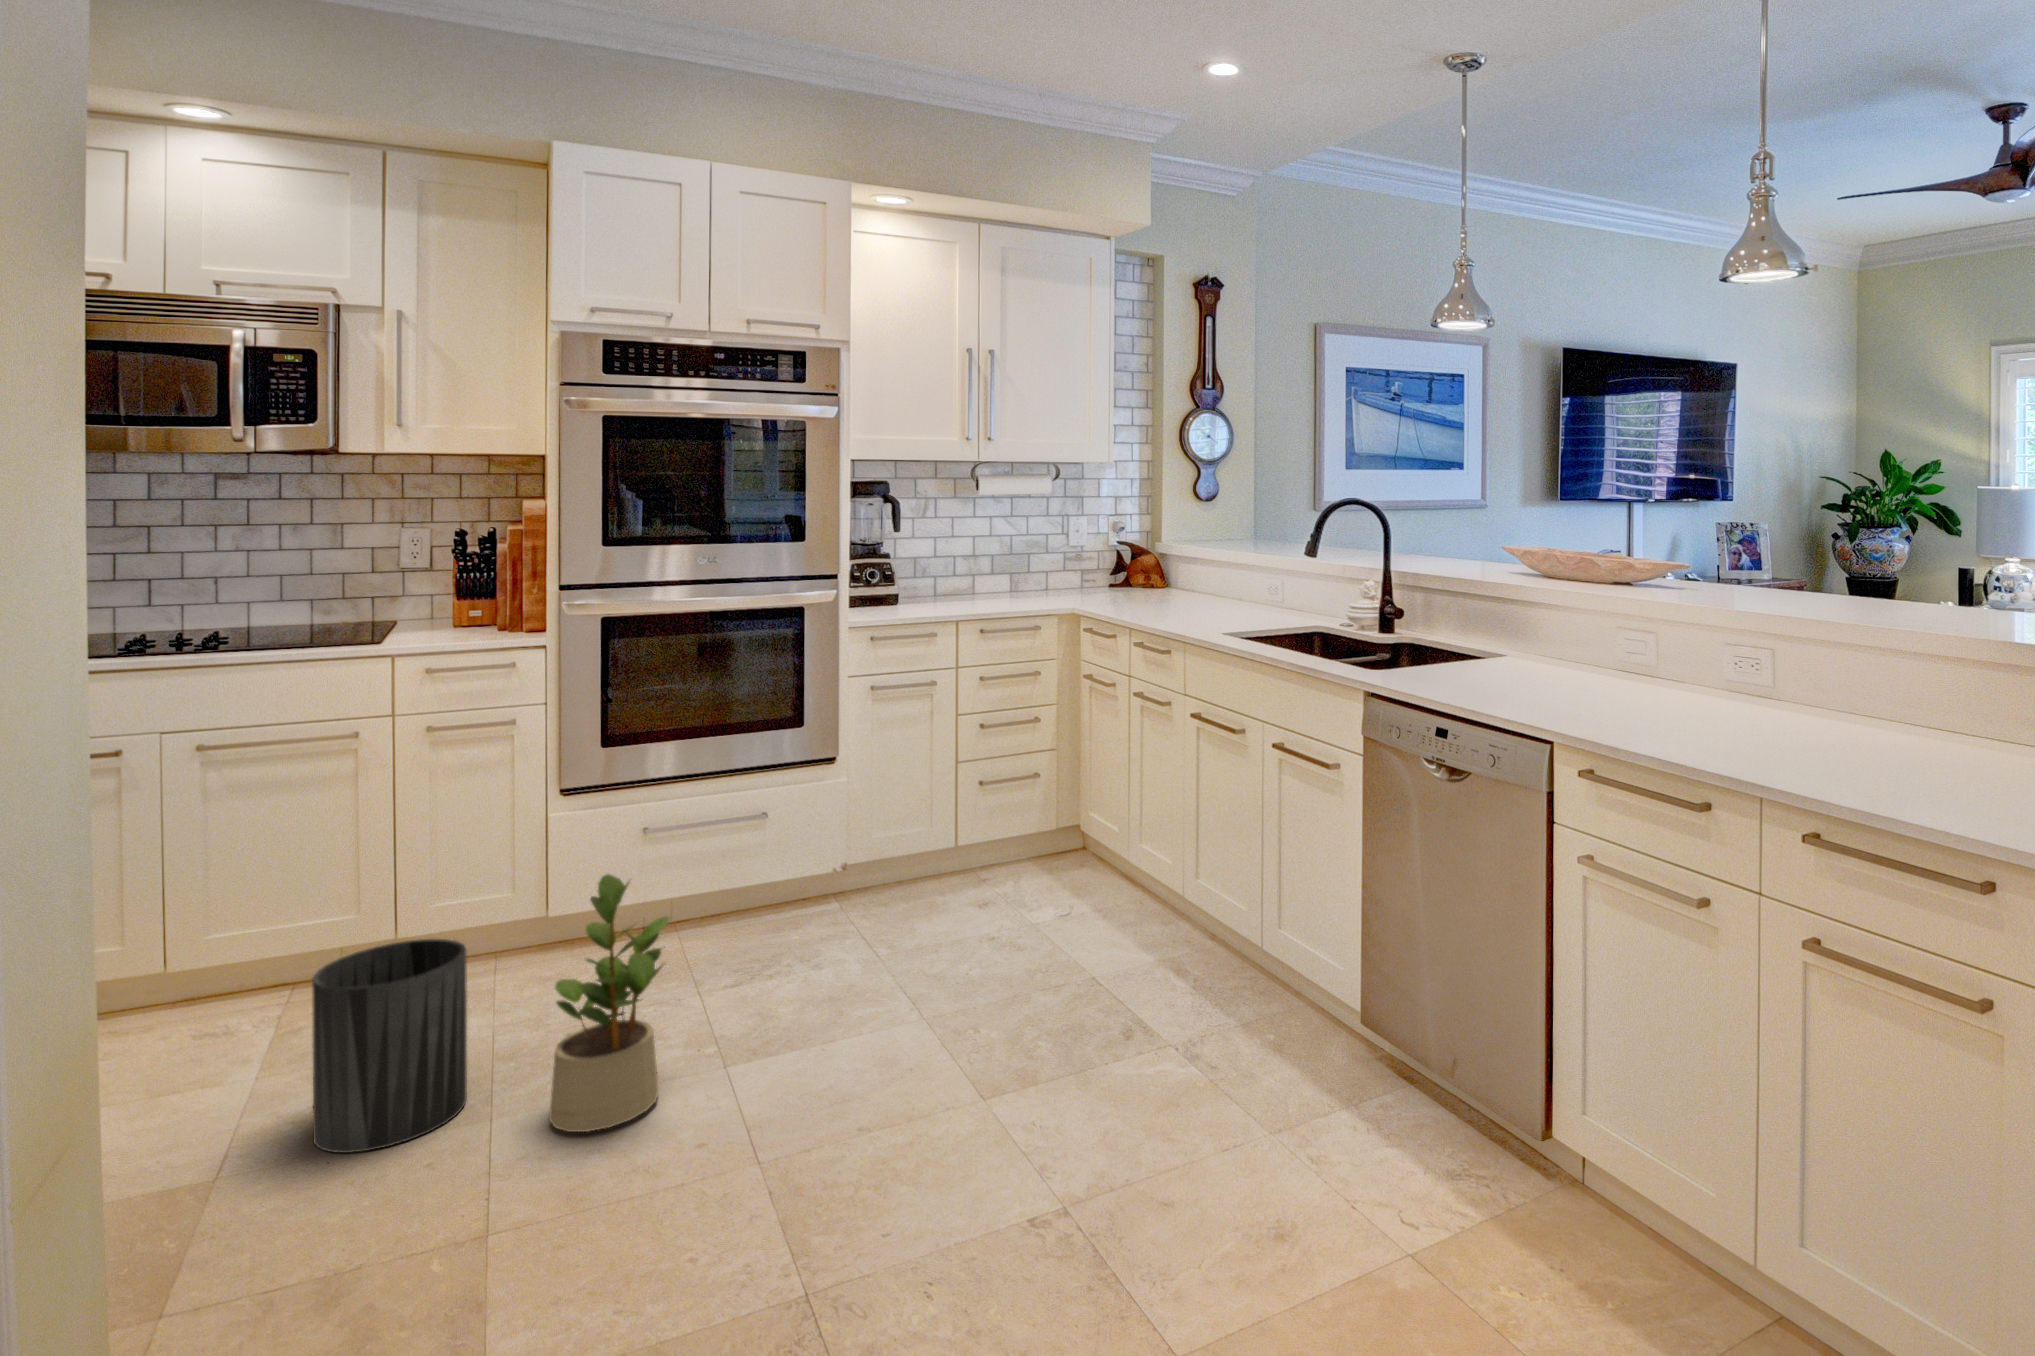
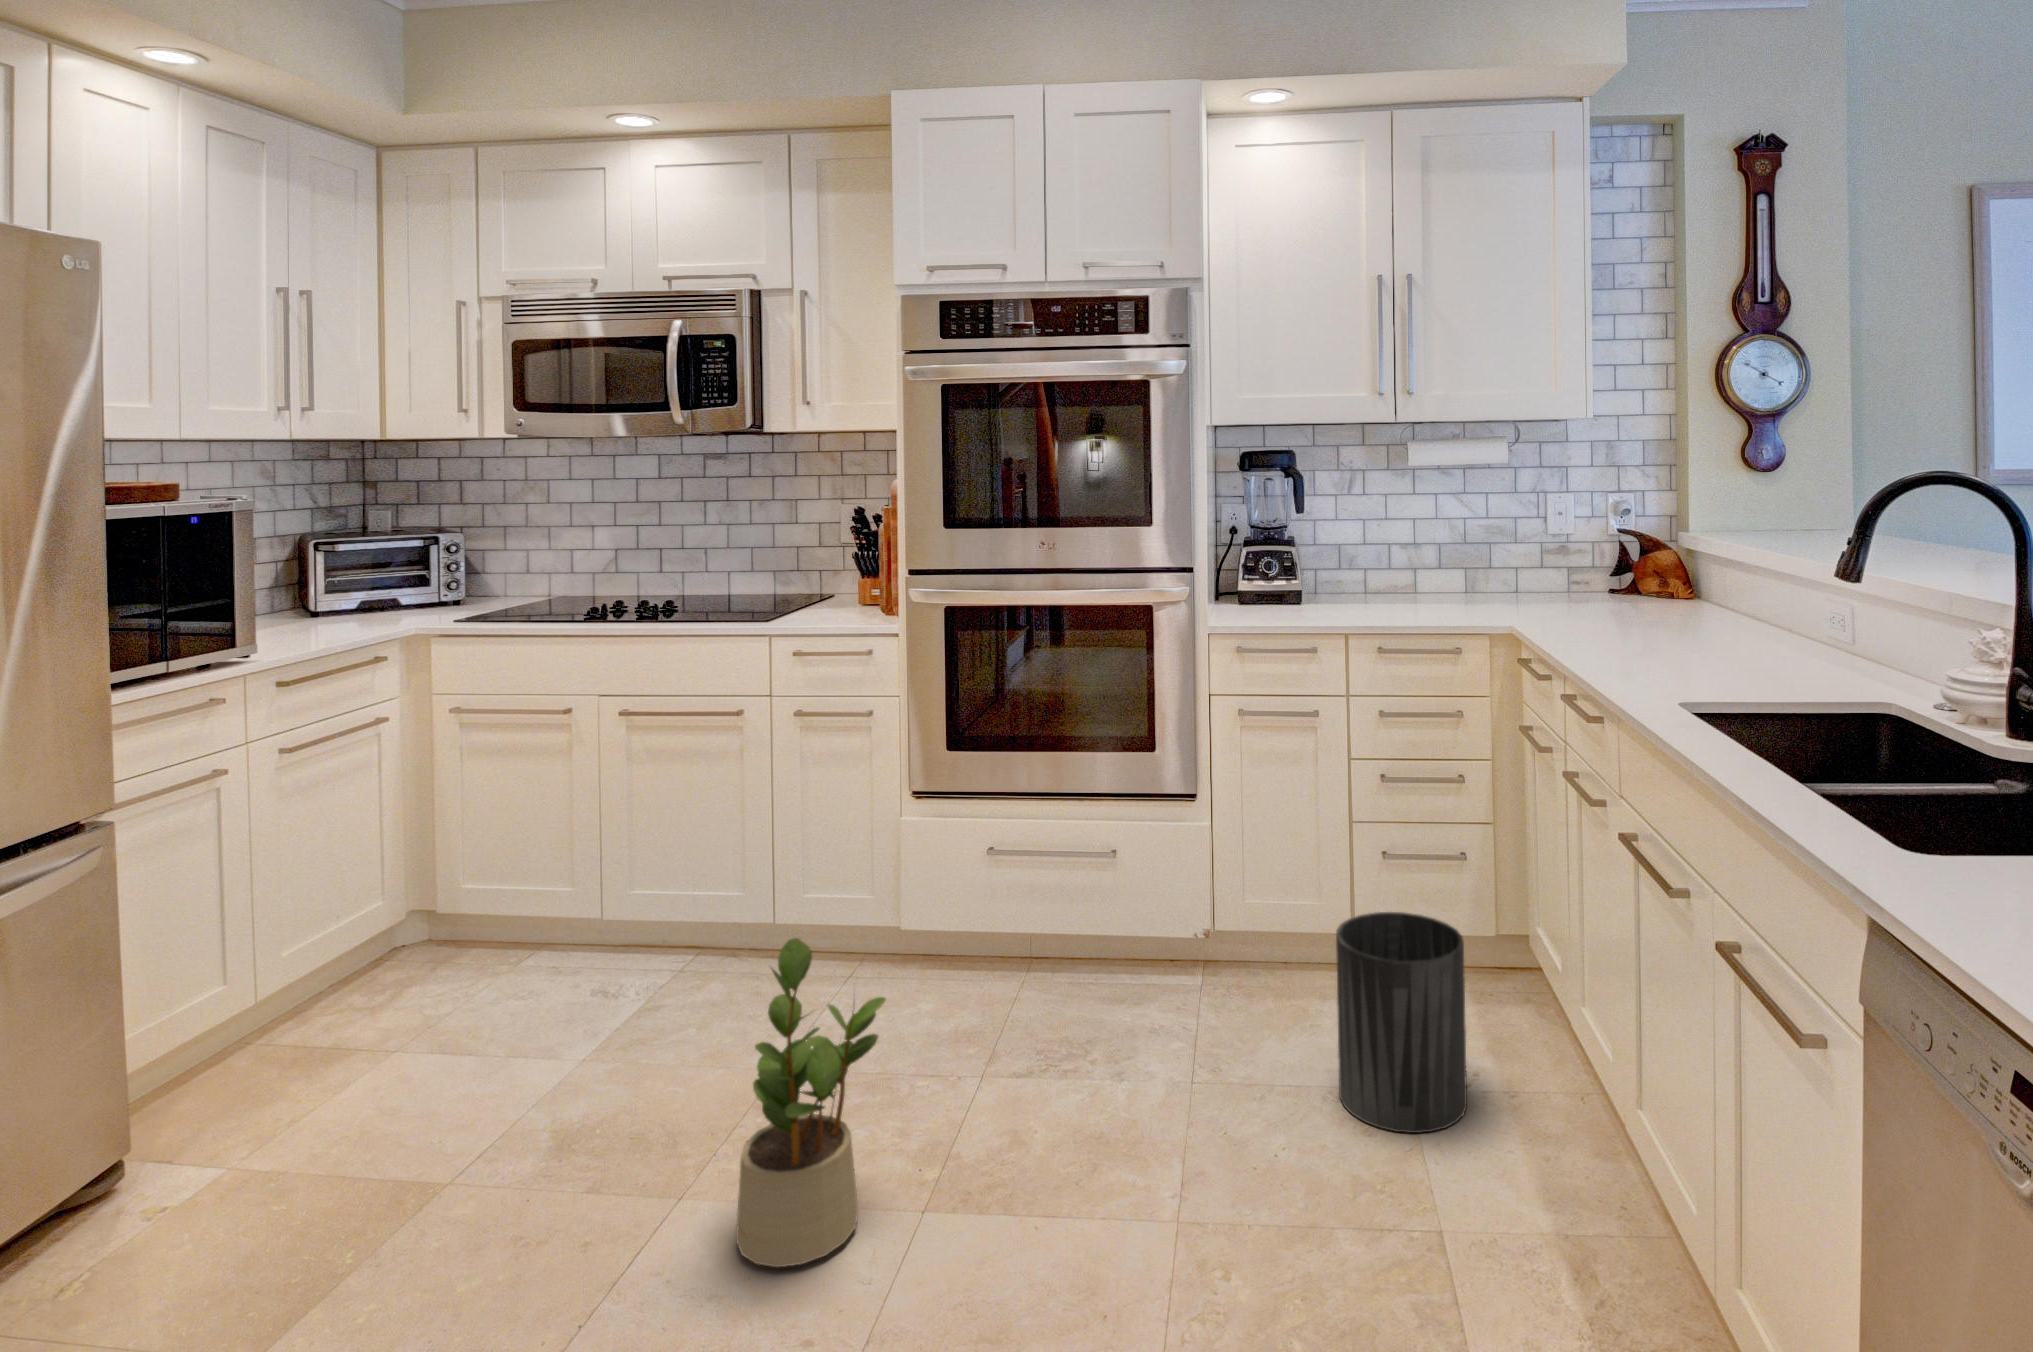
trash can: present [312,939,467,1153] -> present [1336,912,1467,1133]

